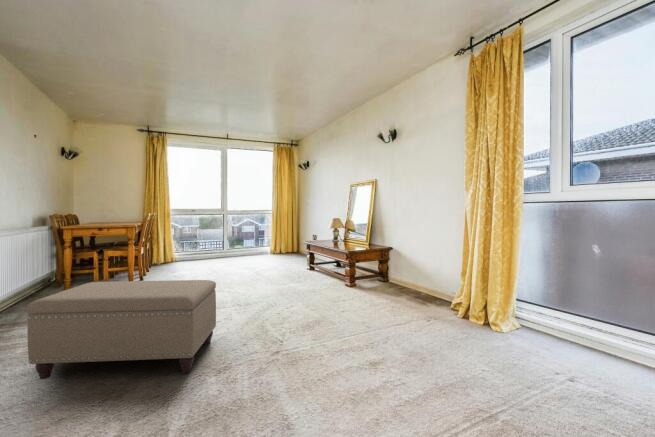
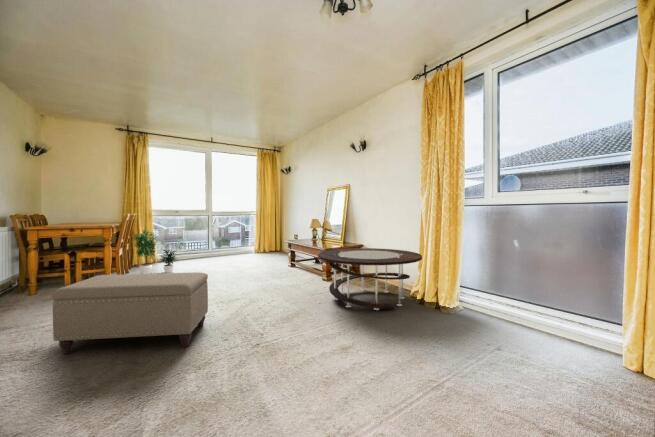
potted plant: none [141,228,191,280] -> present [134,230,177,274]
coffee table: none [343,252,467,327] -> present [318,248,422,310]

